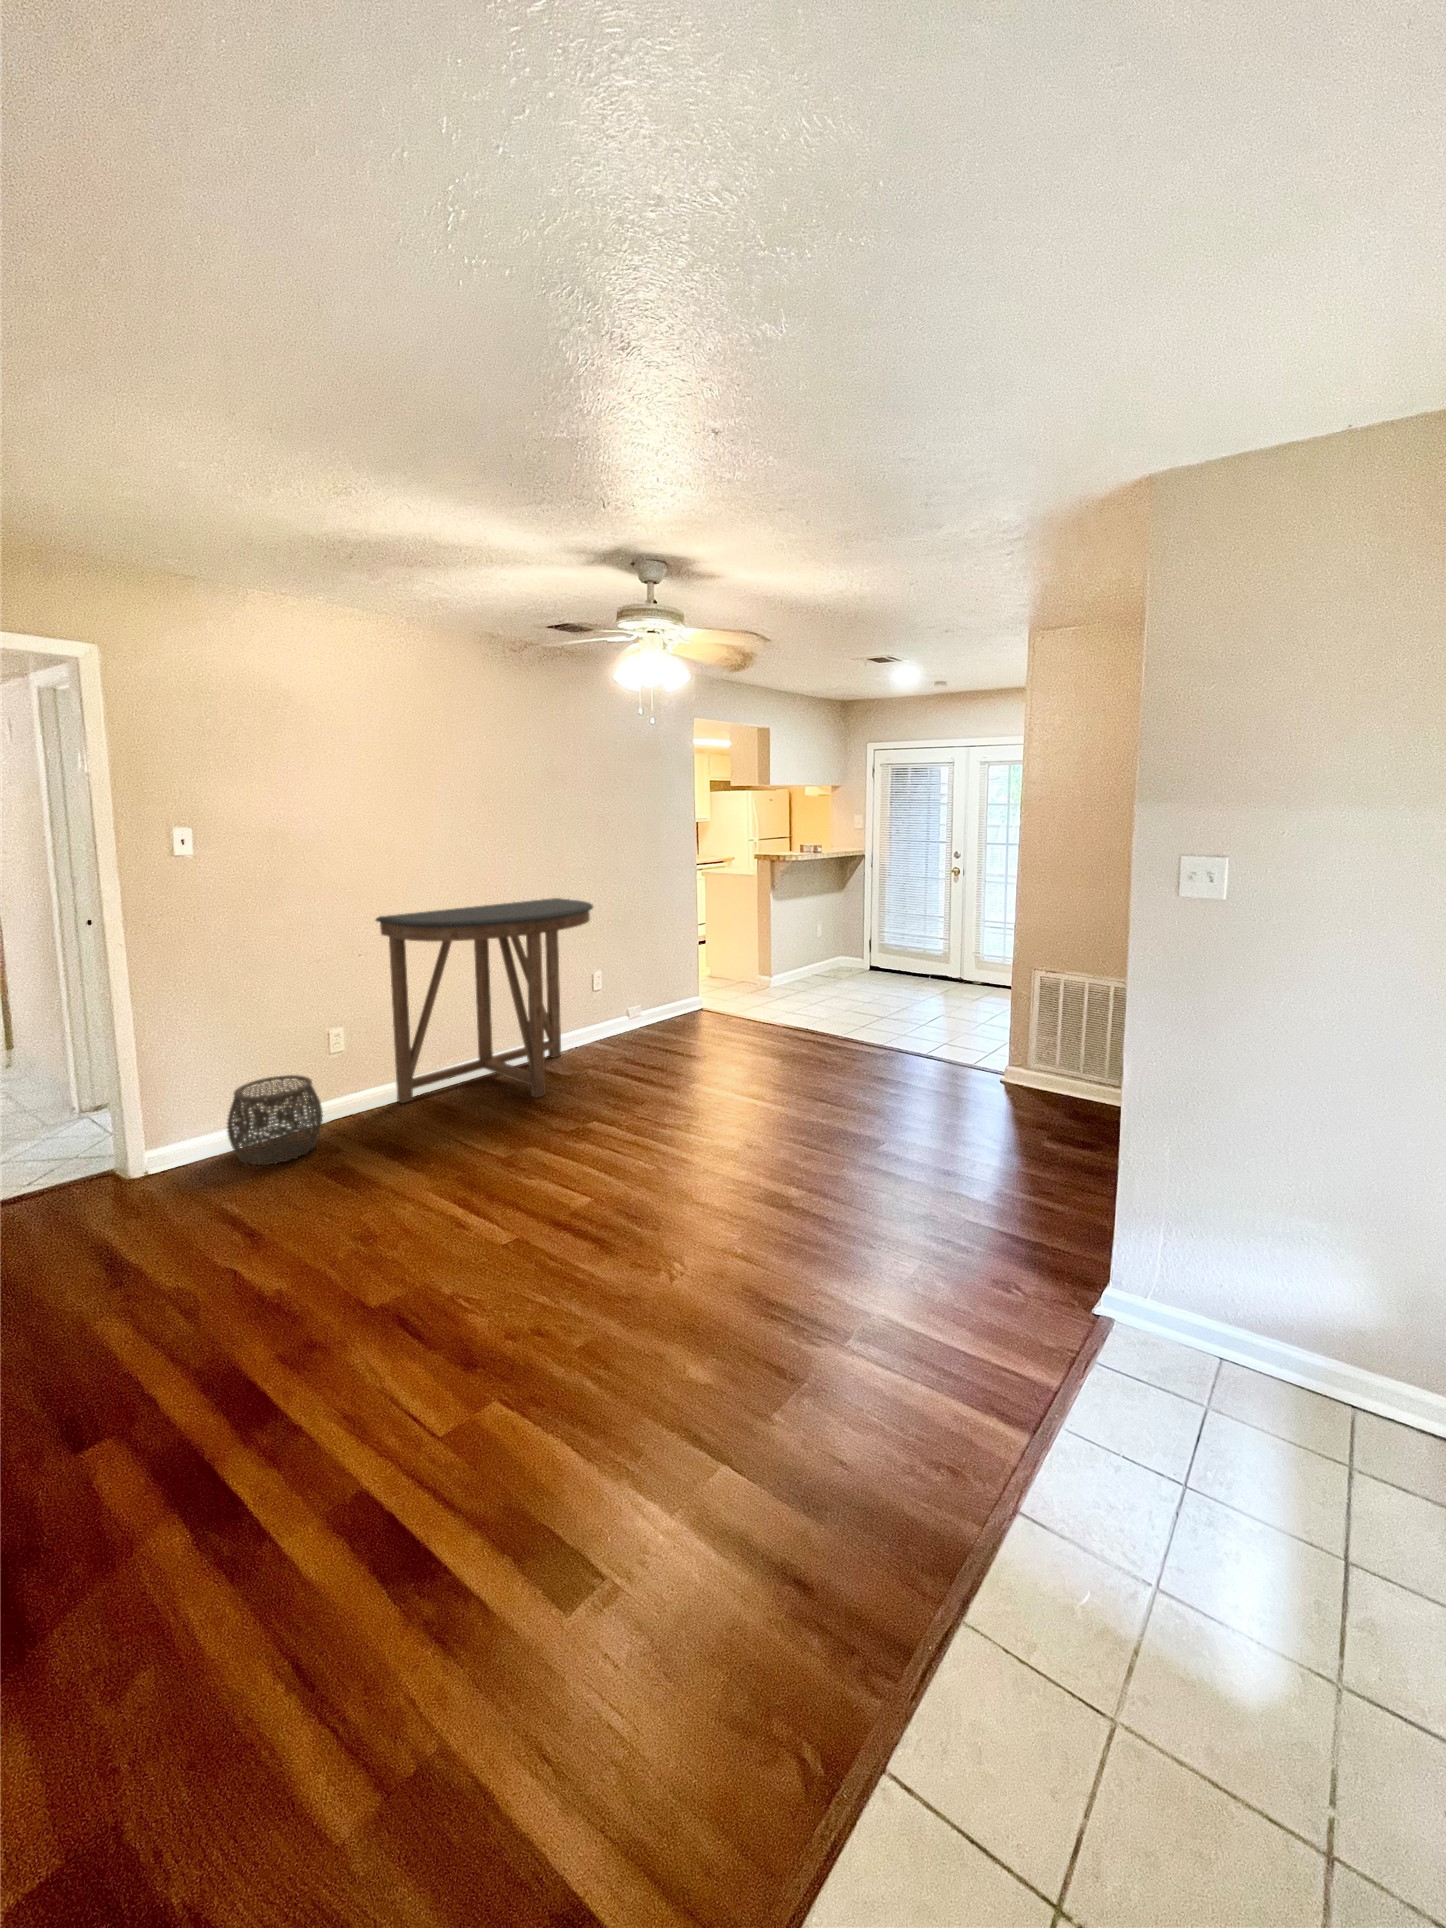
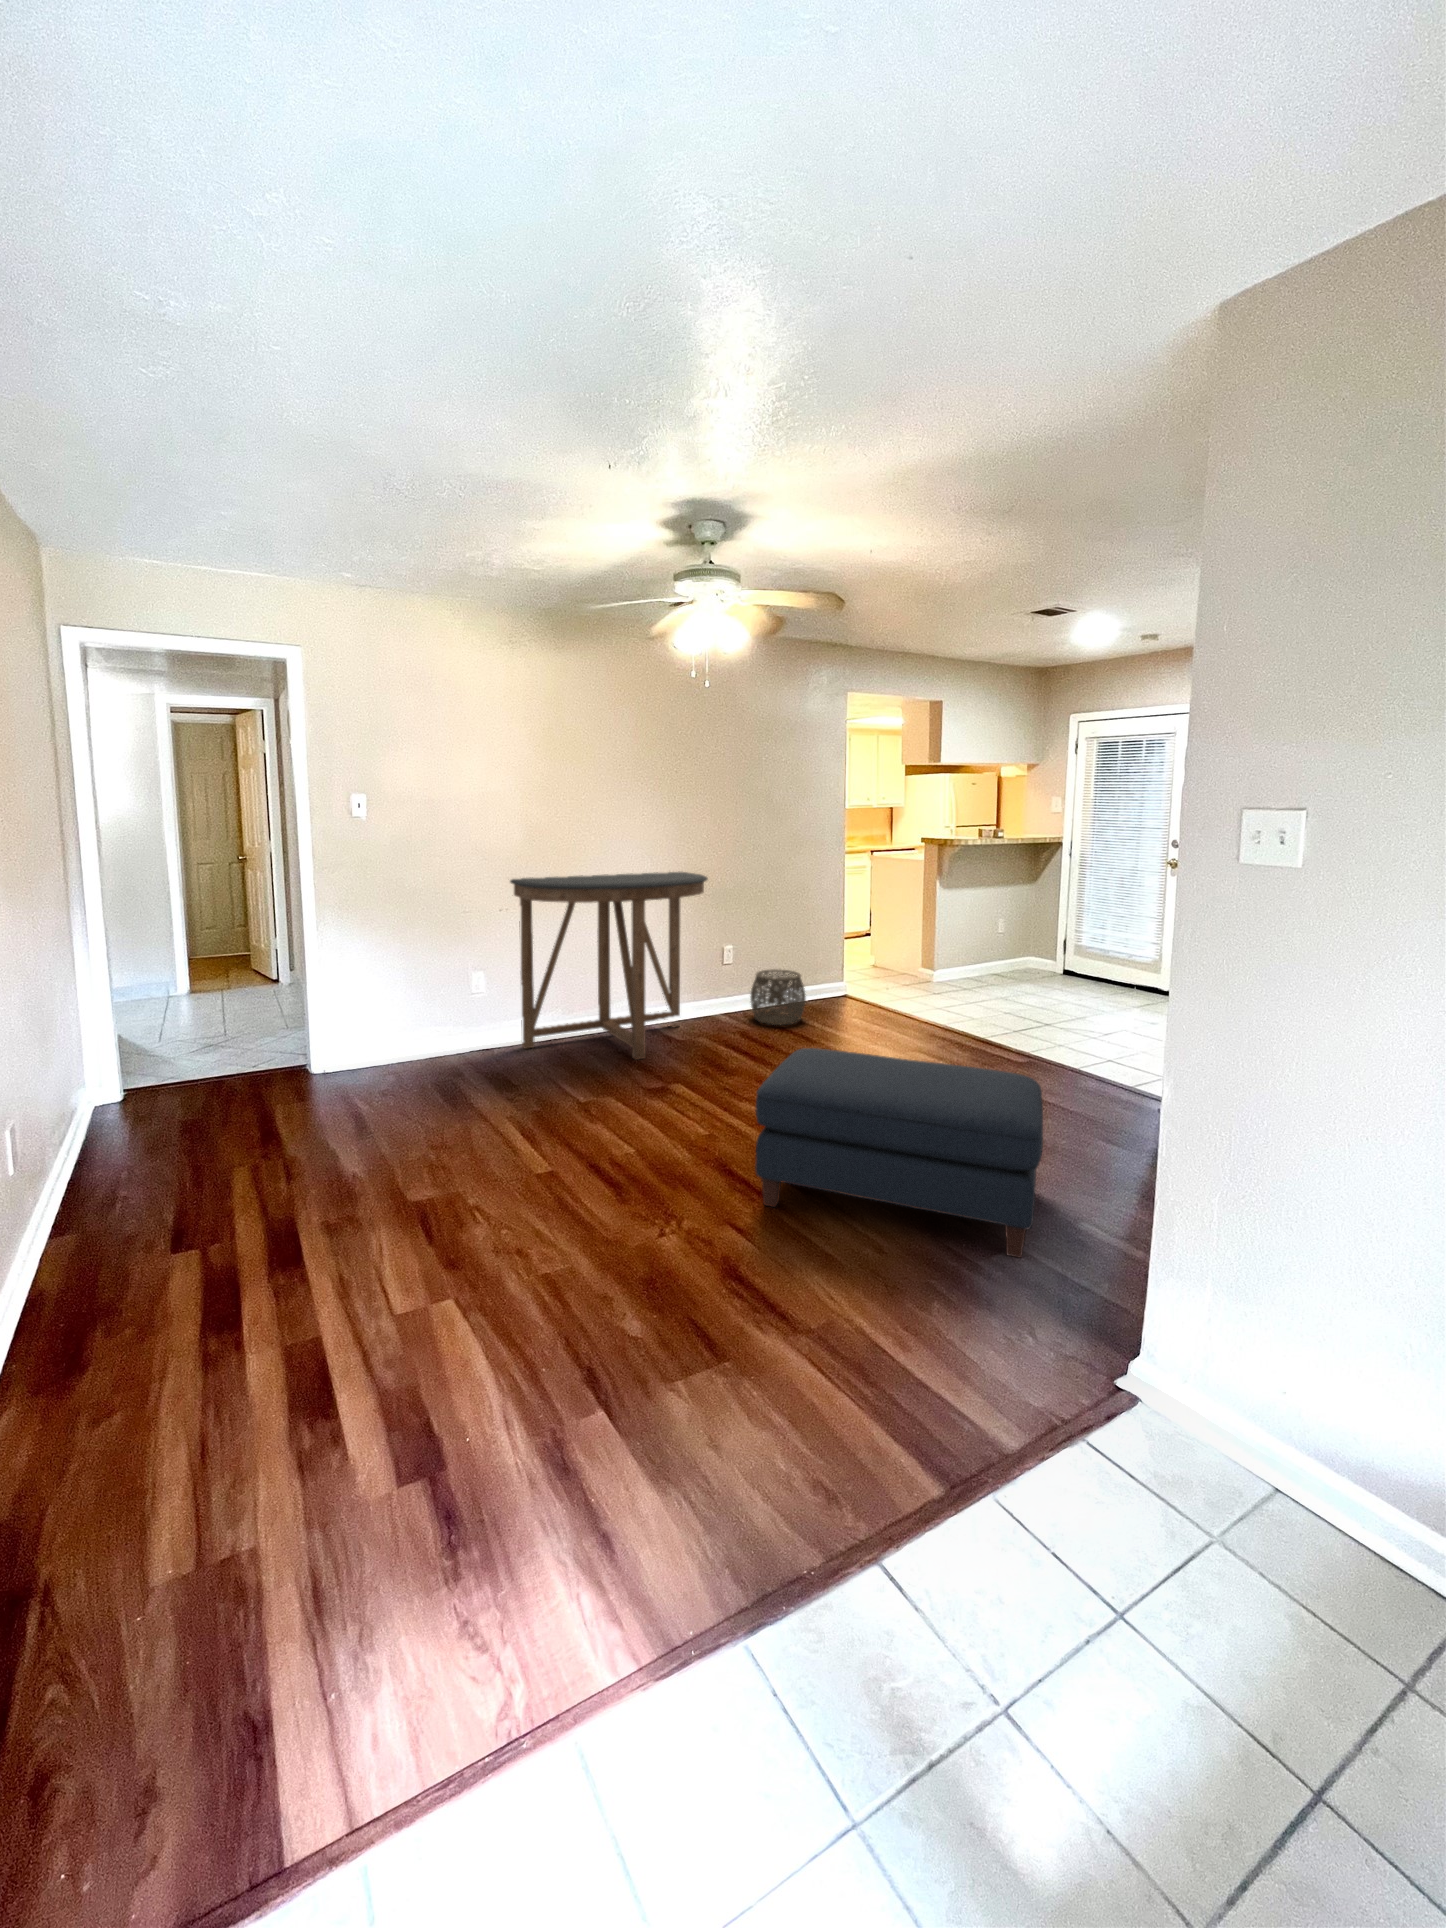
ottoman: none [739,1068,985,1224] -> present [755,1048,1043,1258]
woven basket: present [227,1075,323,1166] -> present [750,969,806,1025]

